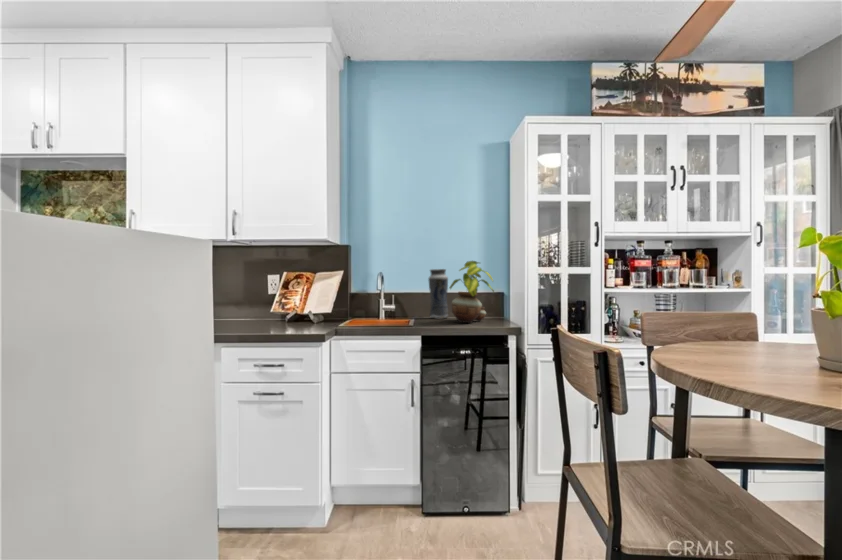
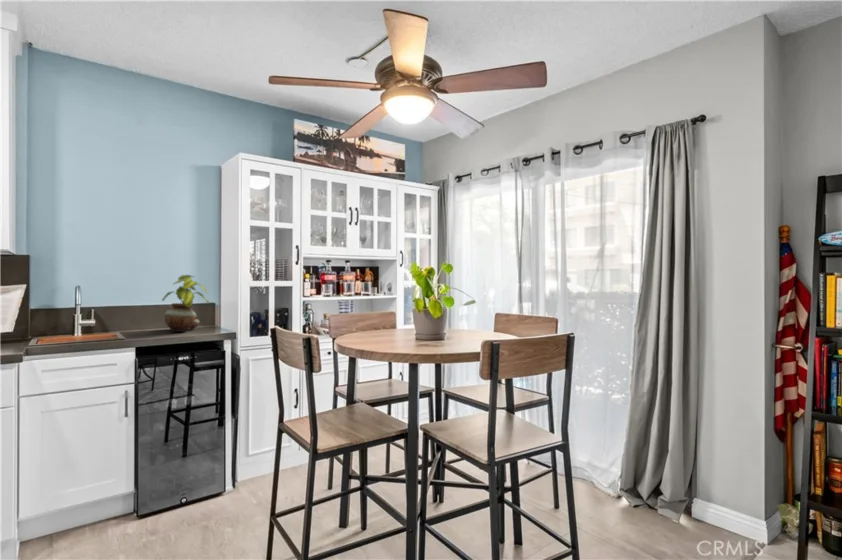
vase: present [429,269,448,319] -> none [136,281,158,329]

